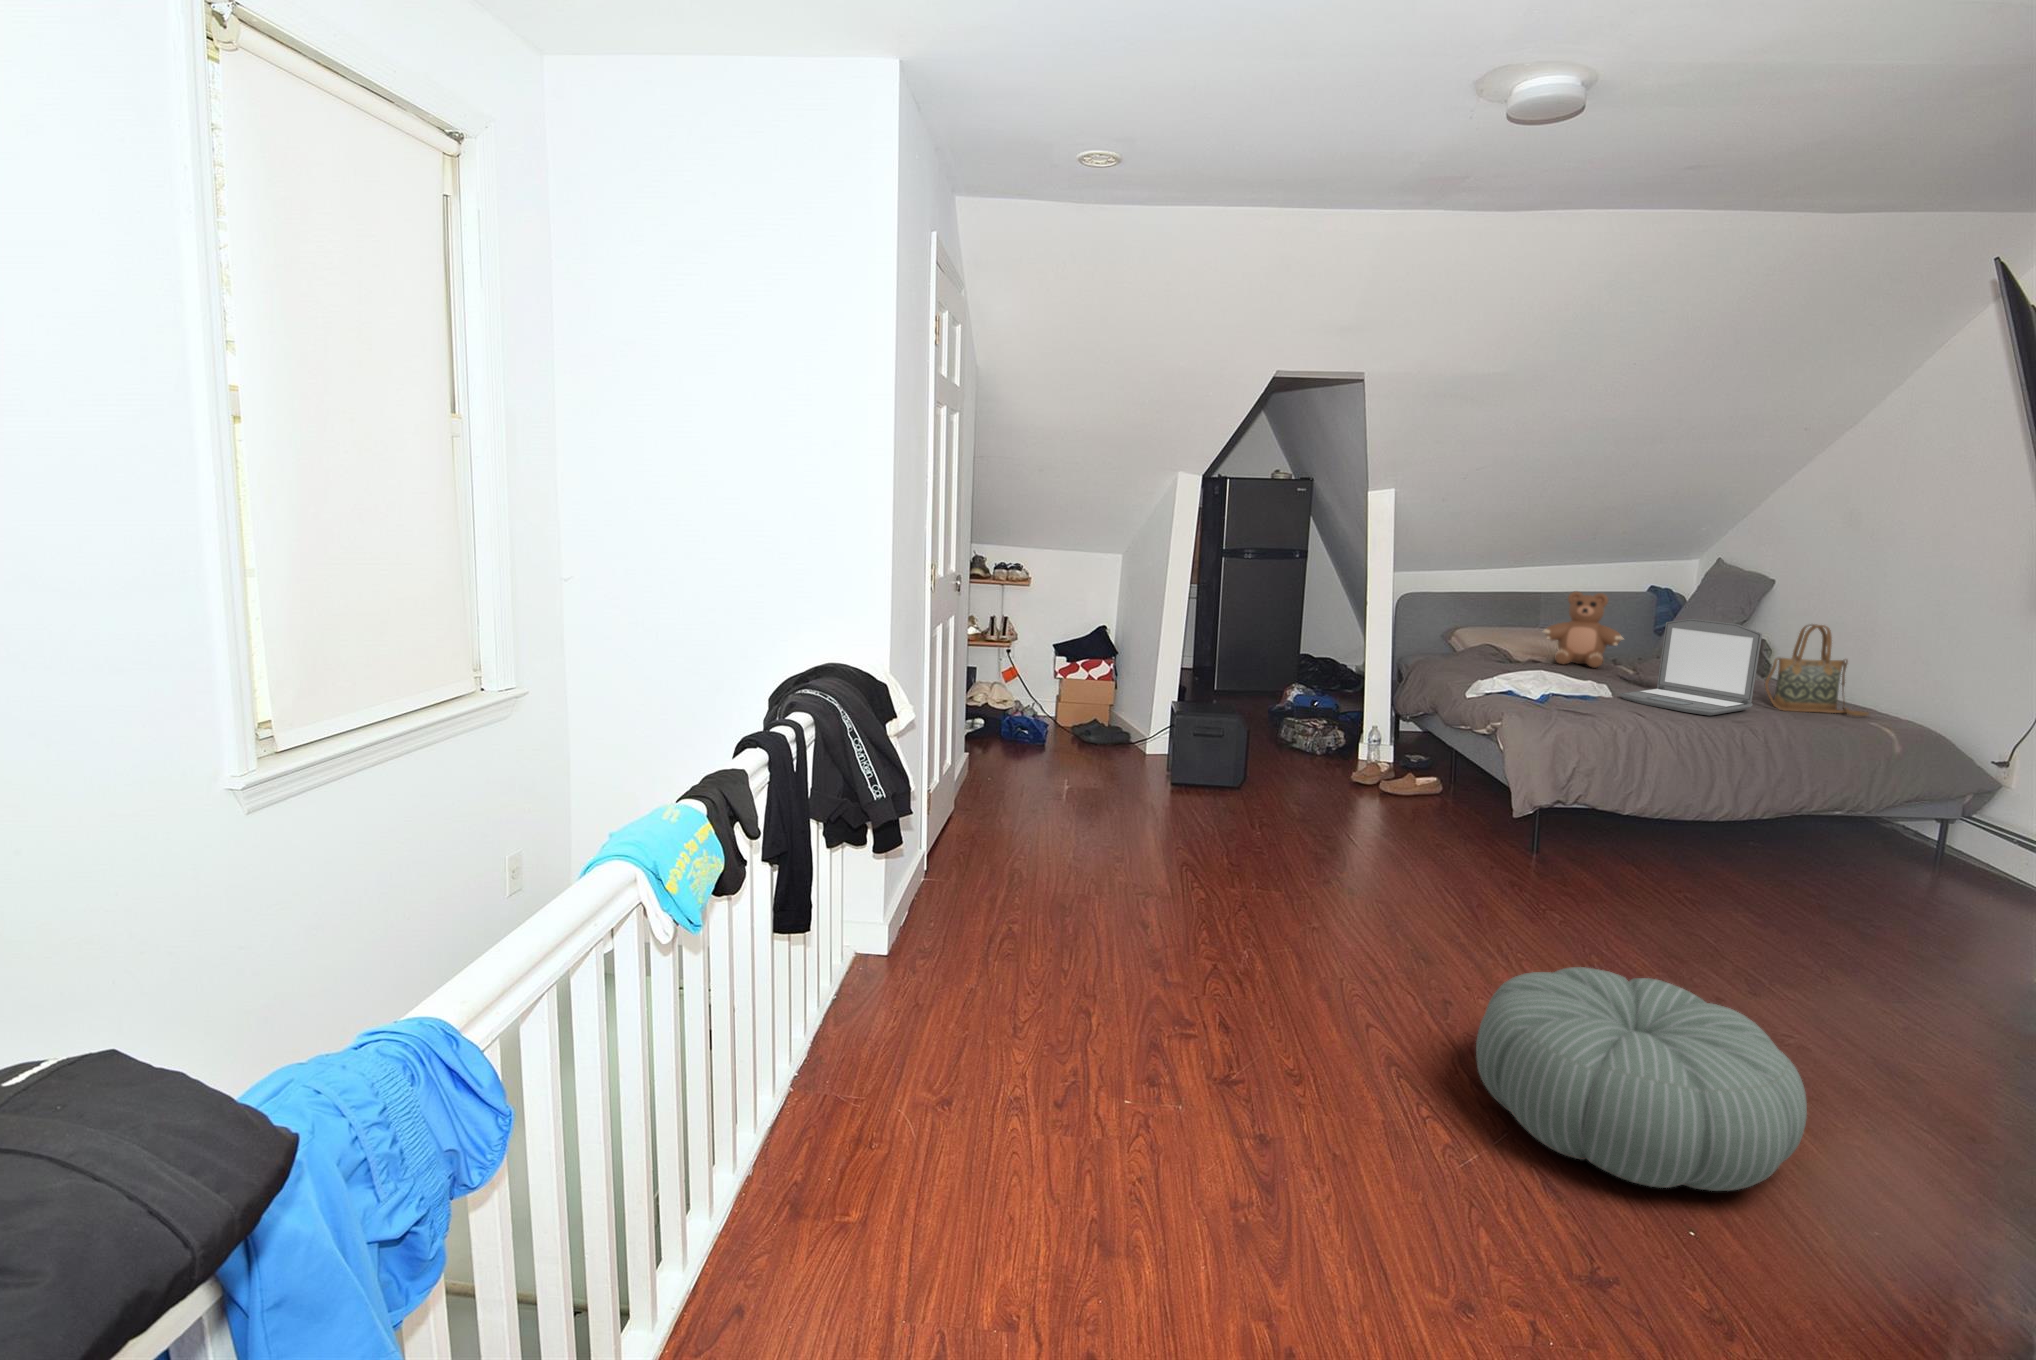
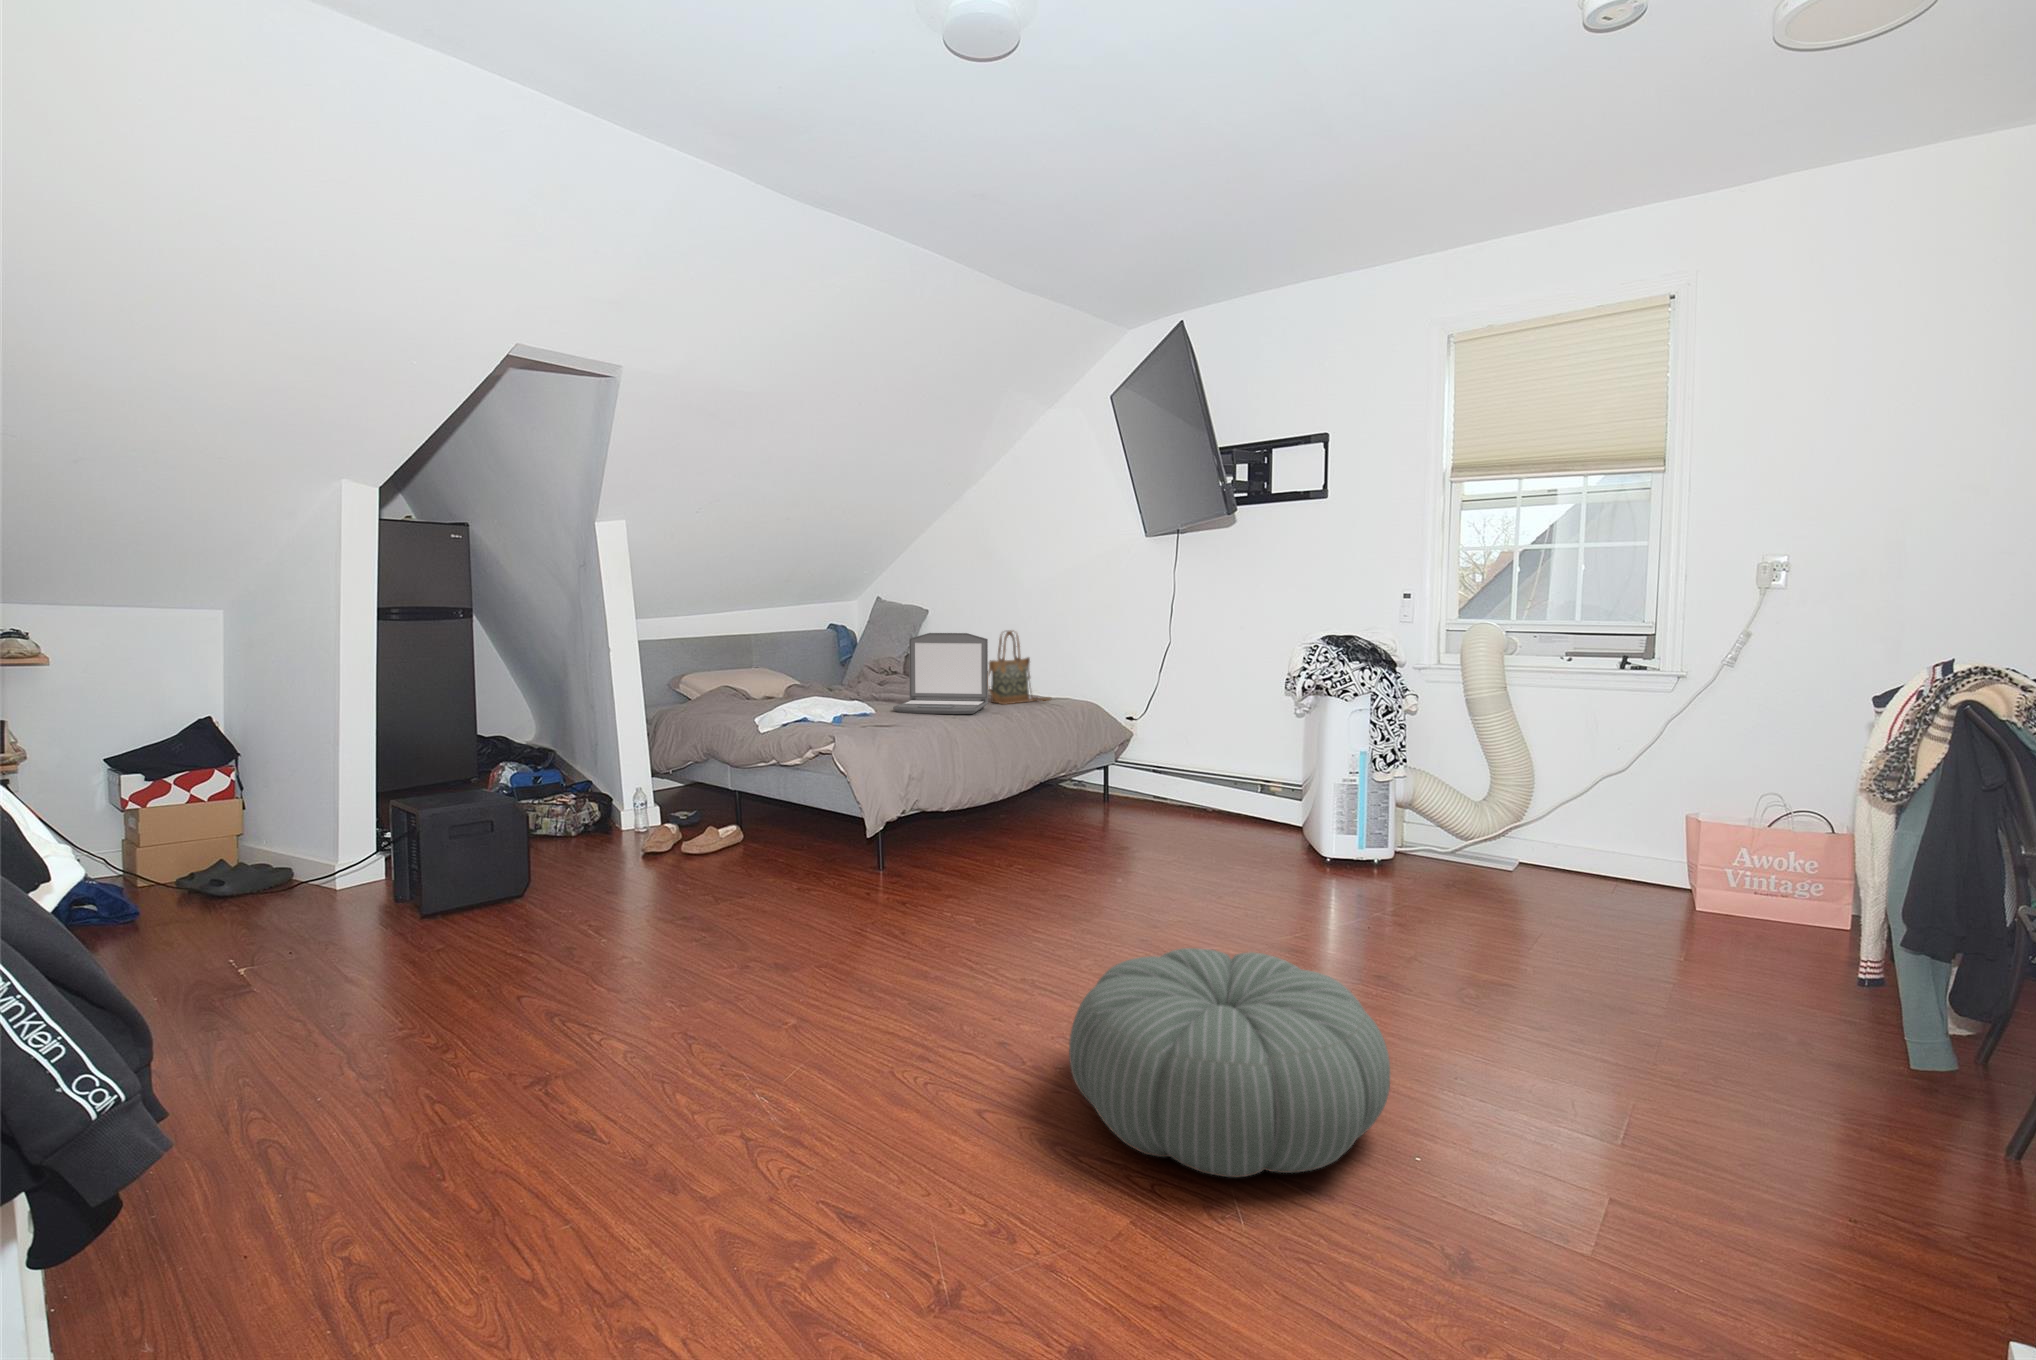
teddy bear: present [1543,591,1623,668] -> none [782,623,854,694]

